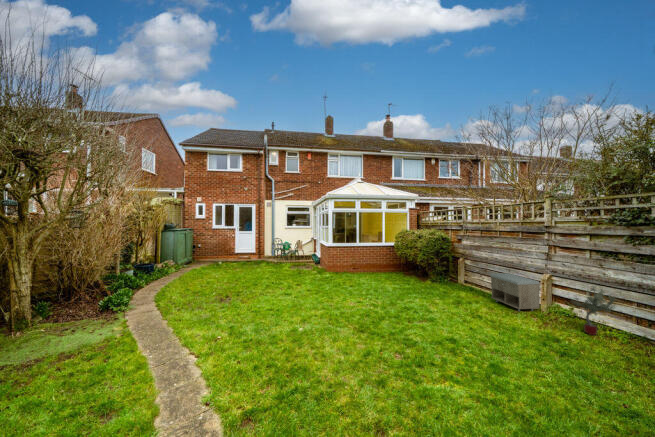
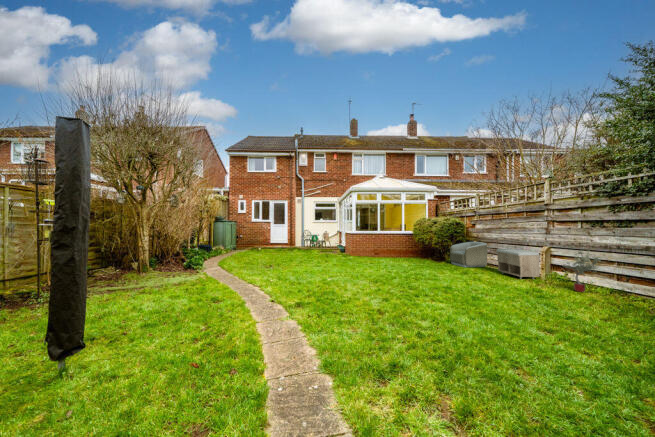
armchair: none [436,260,477,290] -> present [450,242,487,267]

